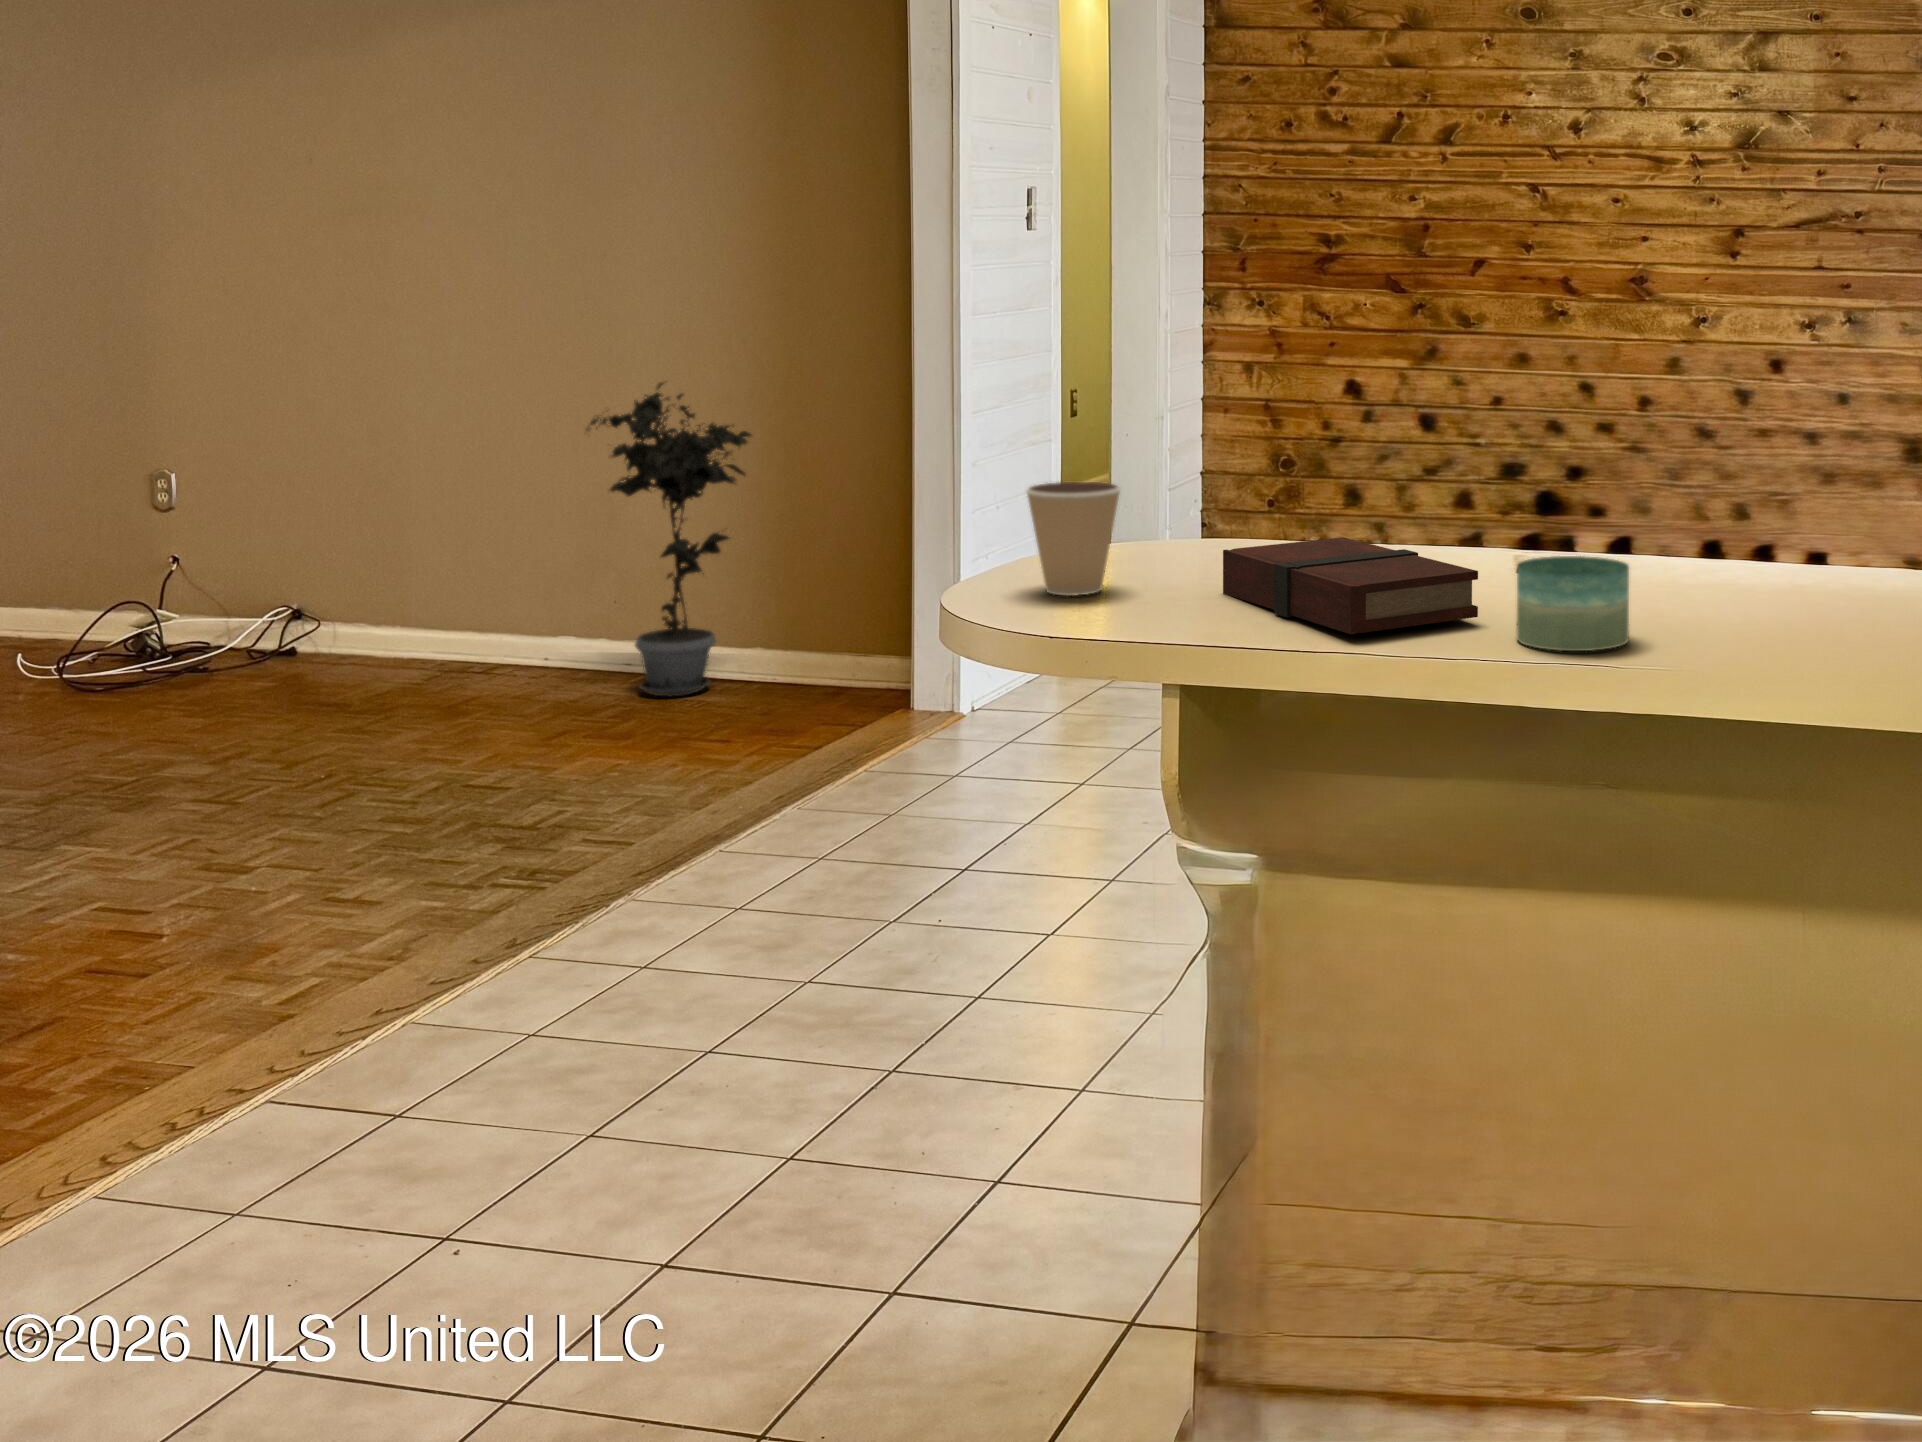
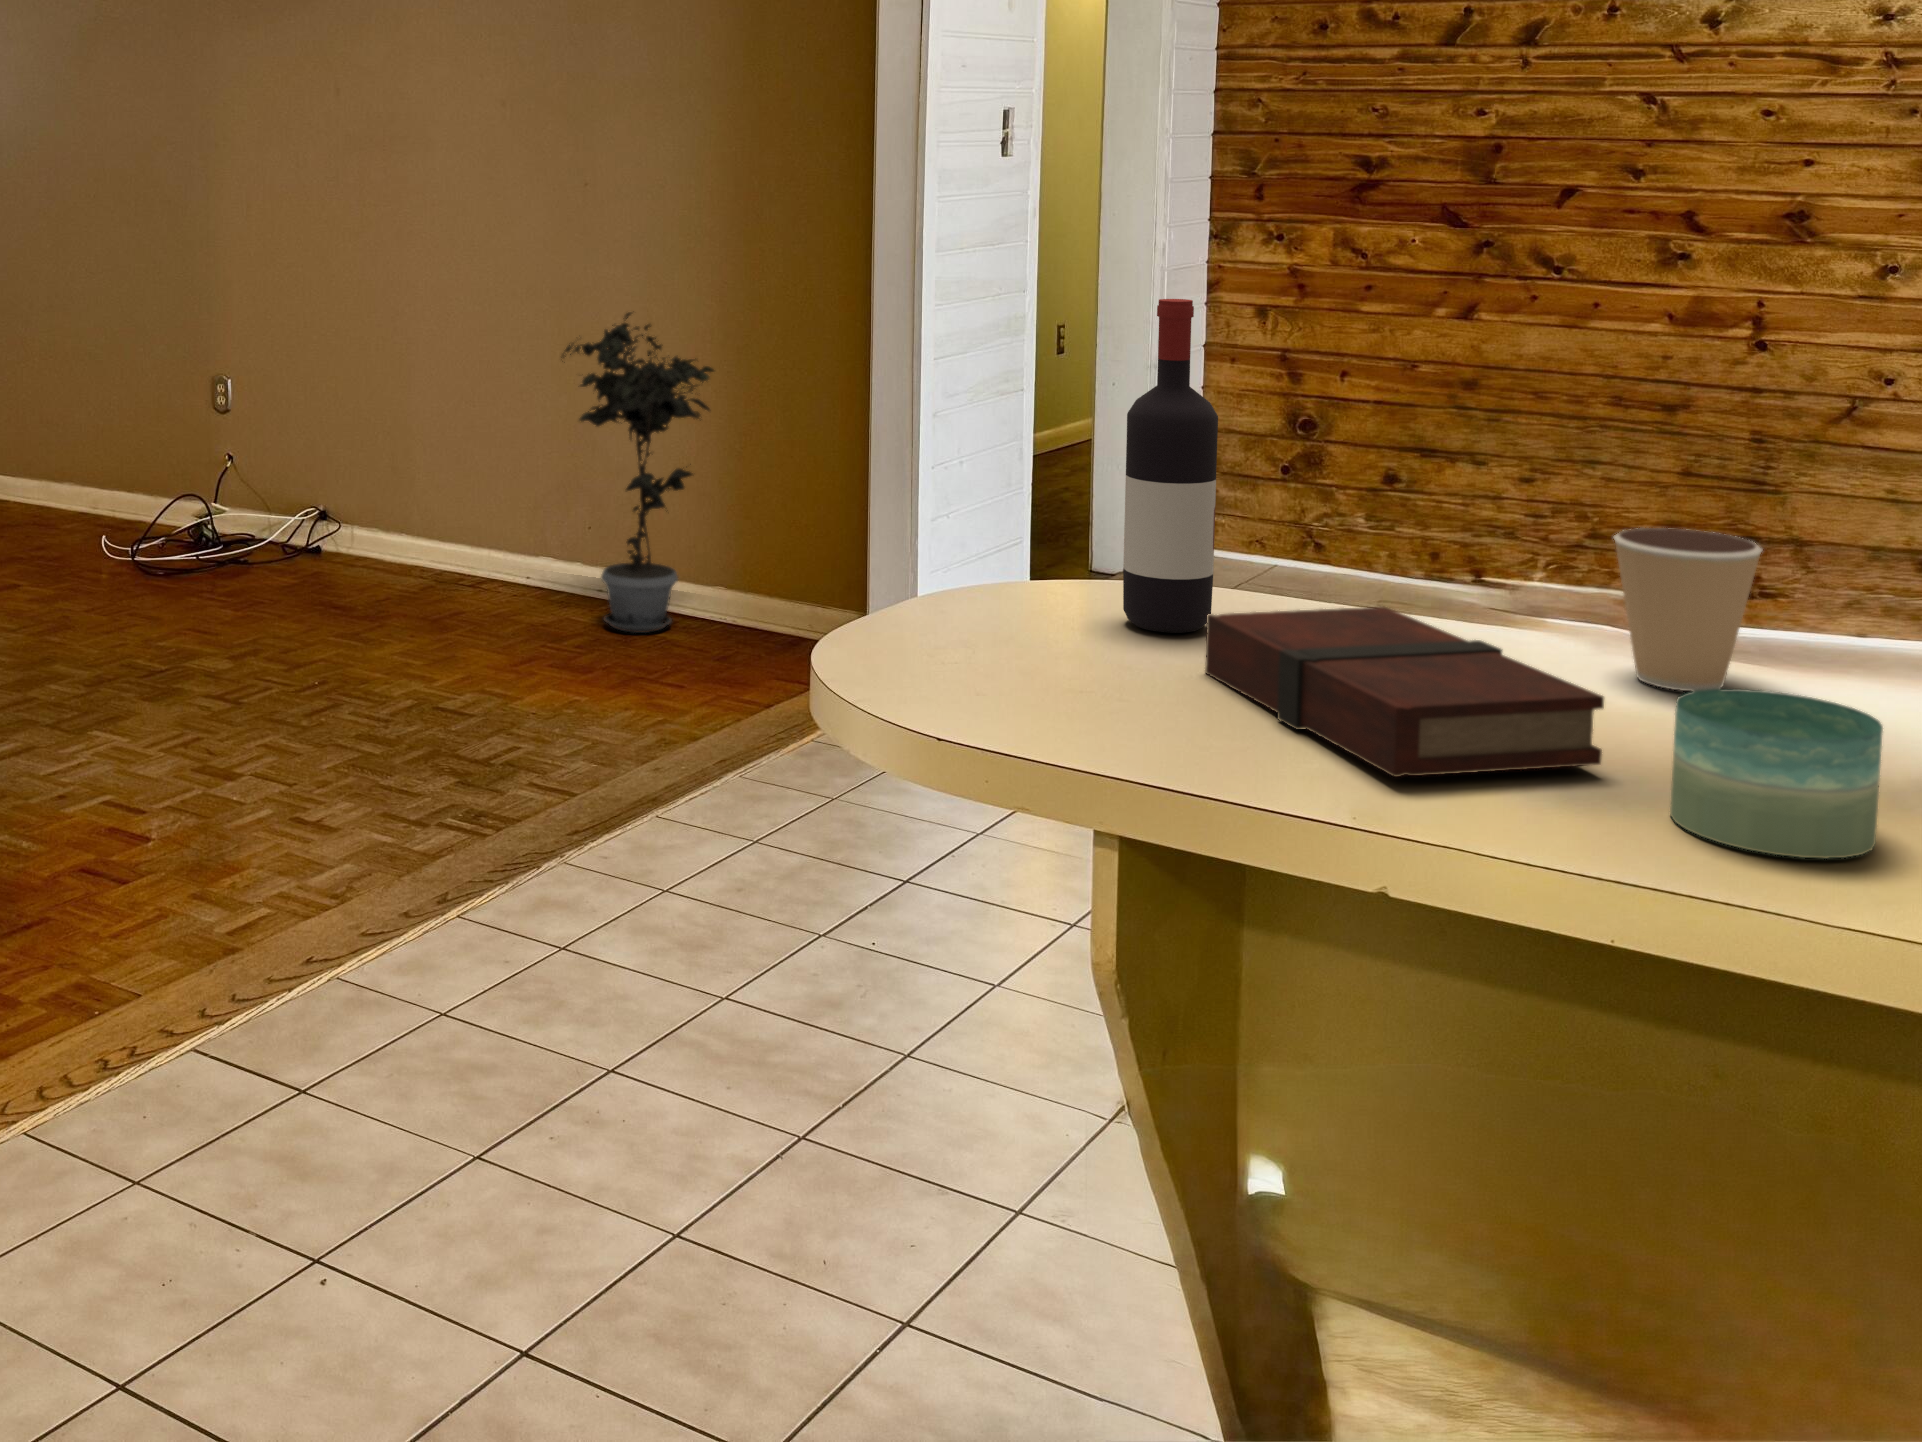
wine bottle: none [1160,323,1225,572] -> present [1123,299,1218,633]
coffee cup: present [1026,482,1121,596] -> present [1614,528,1762,691]

